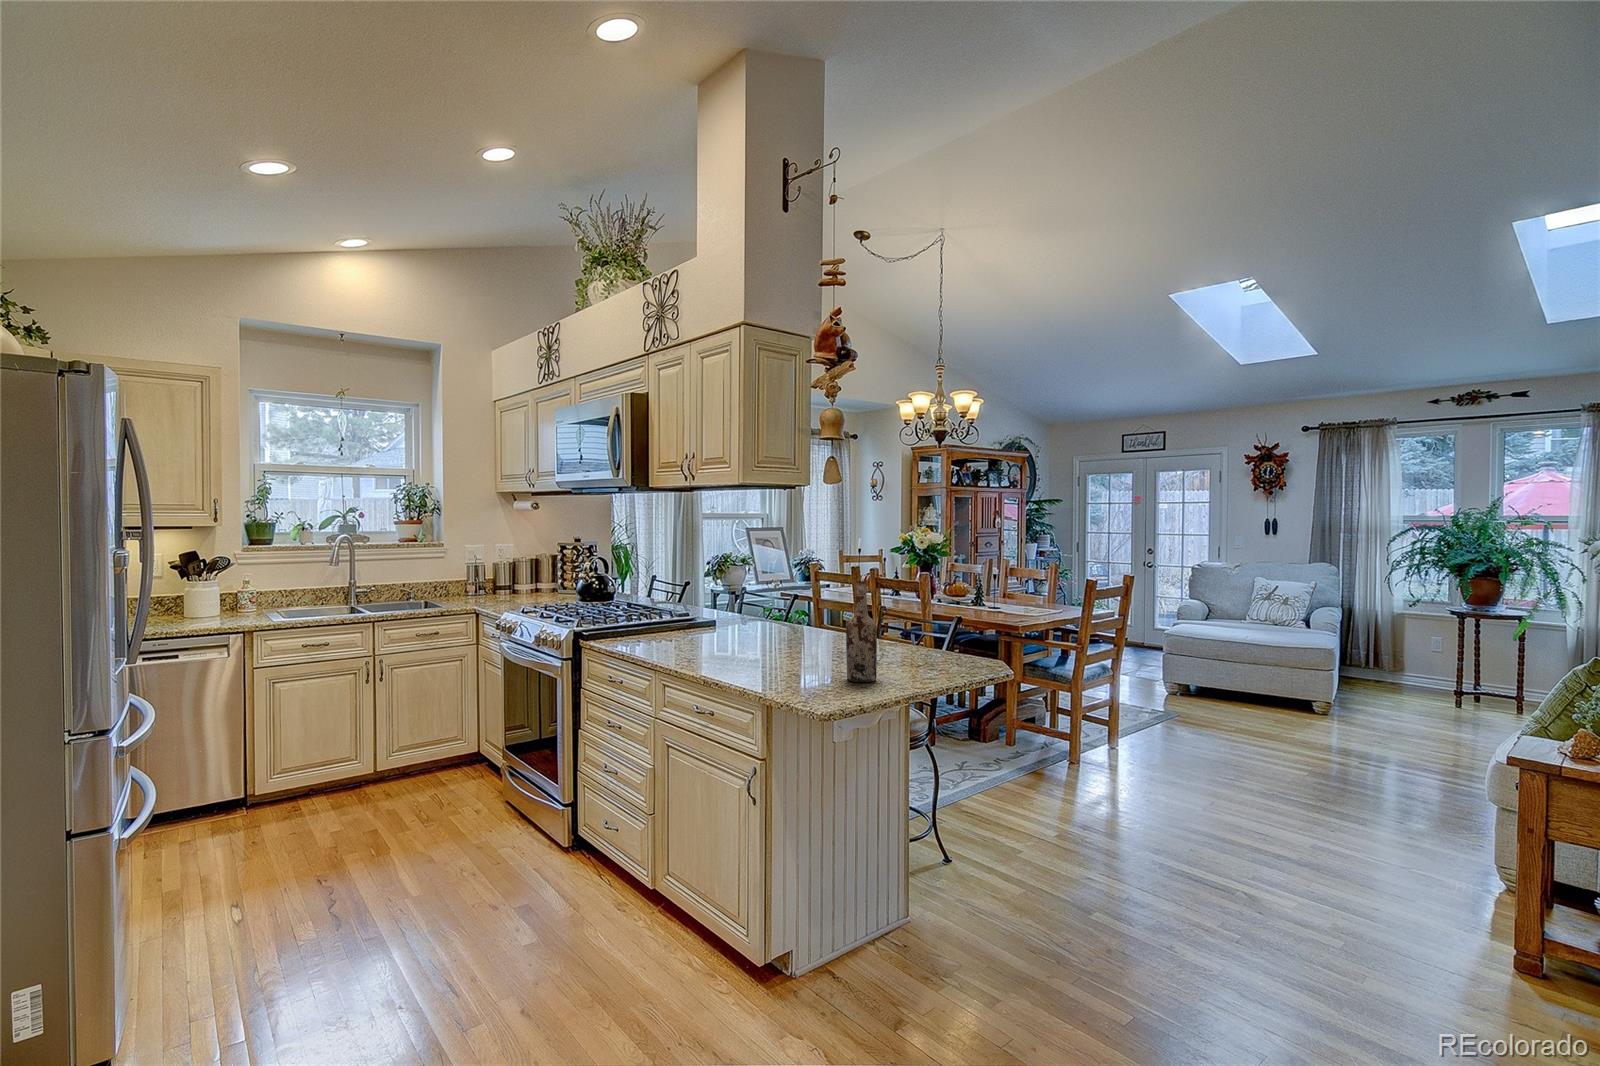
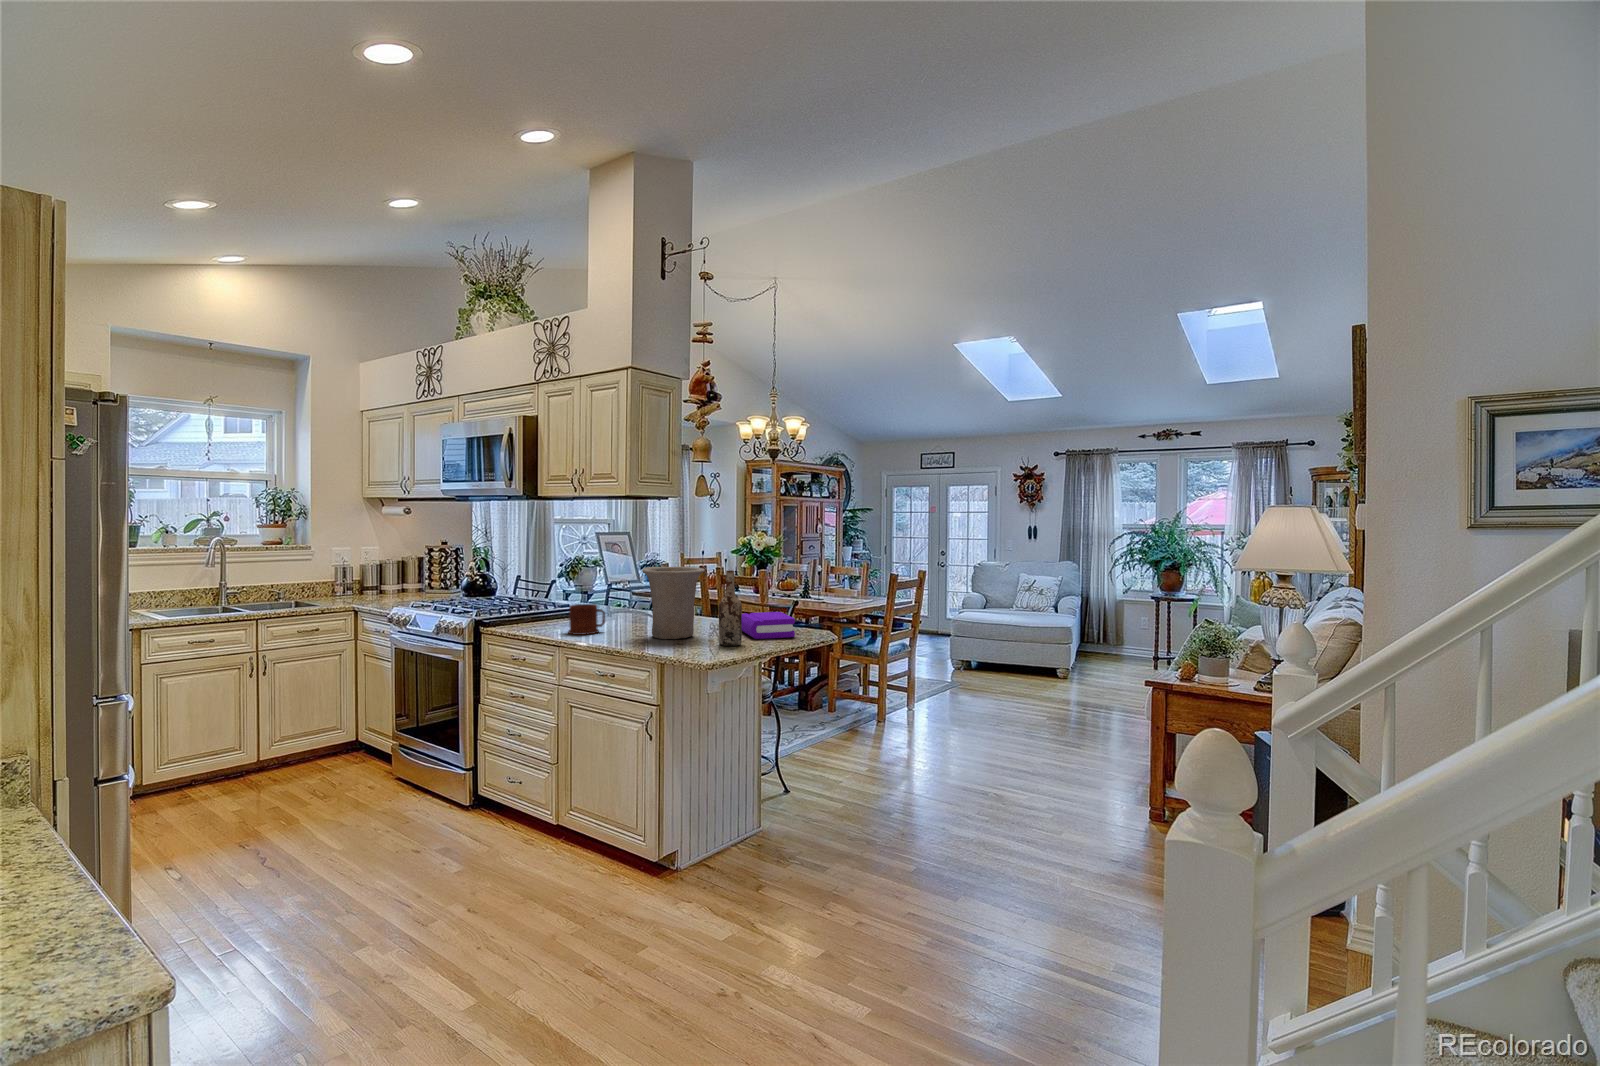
vase: none [753,574,833,668] -> present [642,567,705,639]
mug: none [668,618,713,657] -> present [568,604,605,635]
book: none [878,634,951,672] -> present [742,612,795,639]

